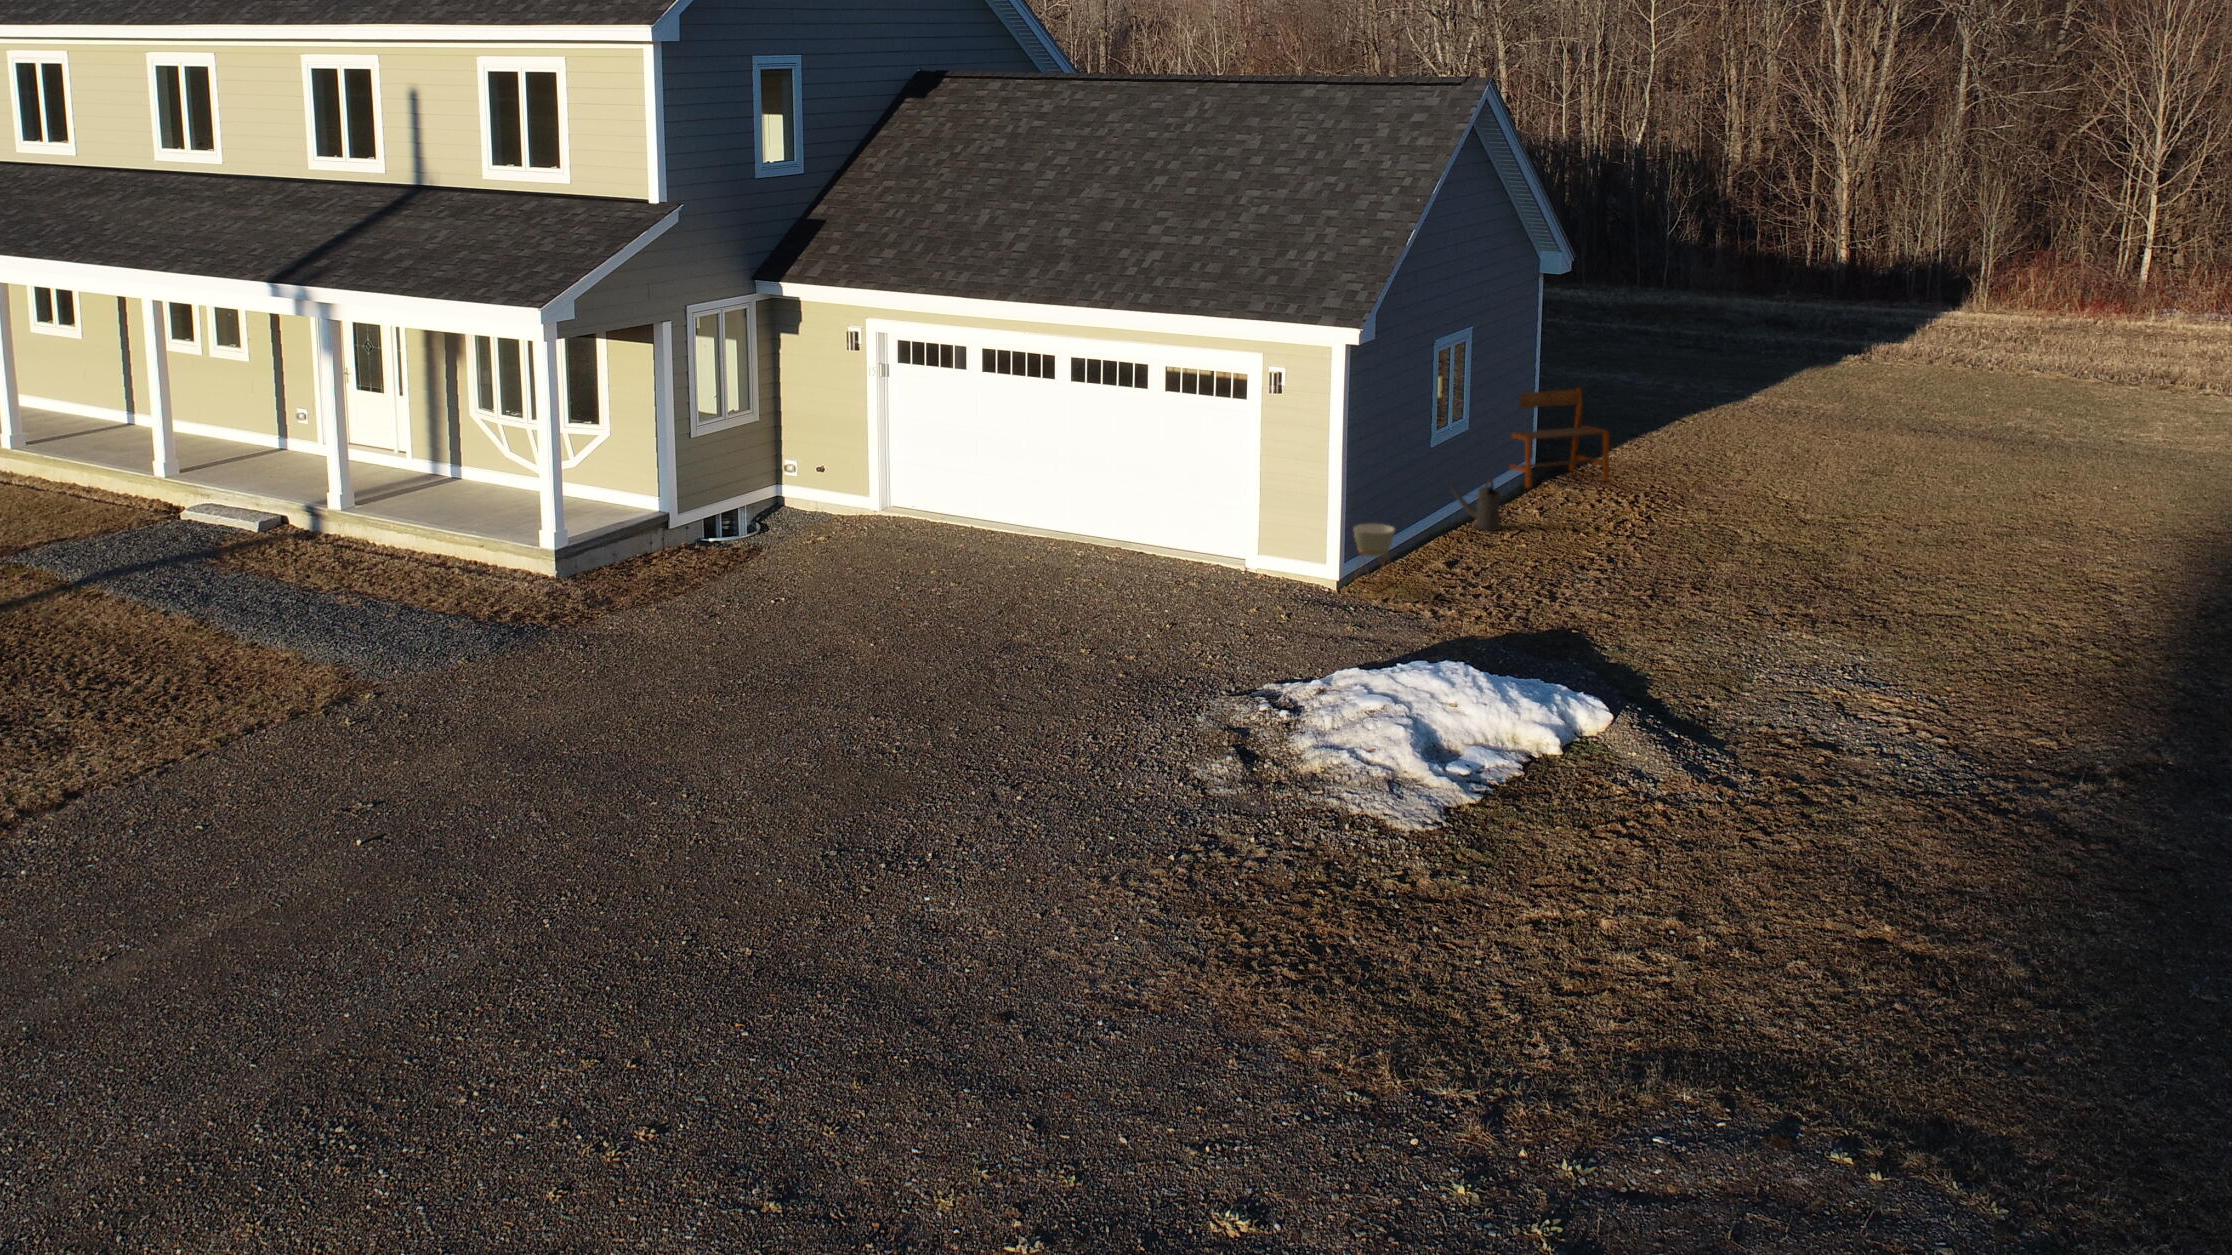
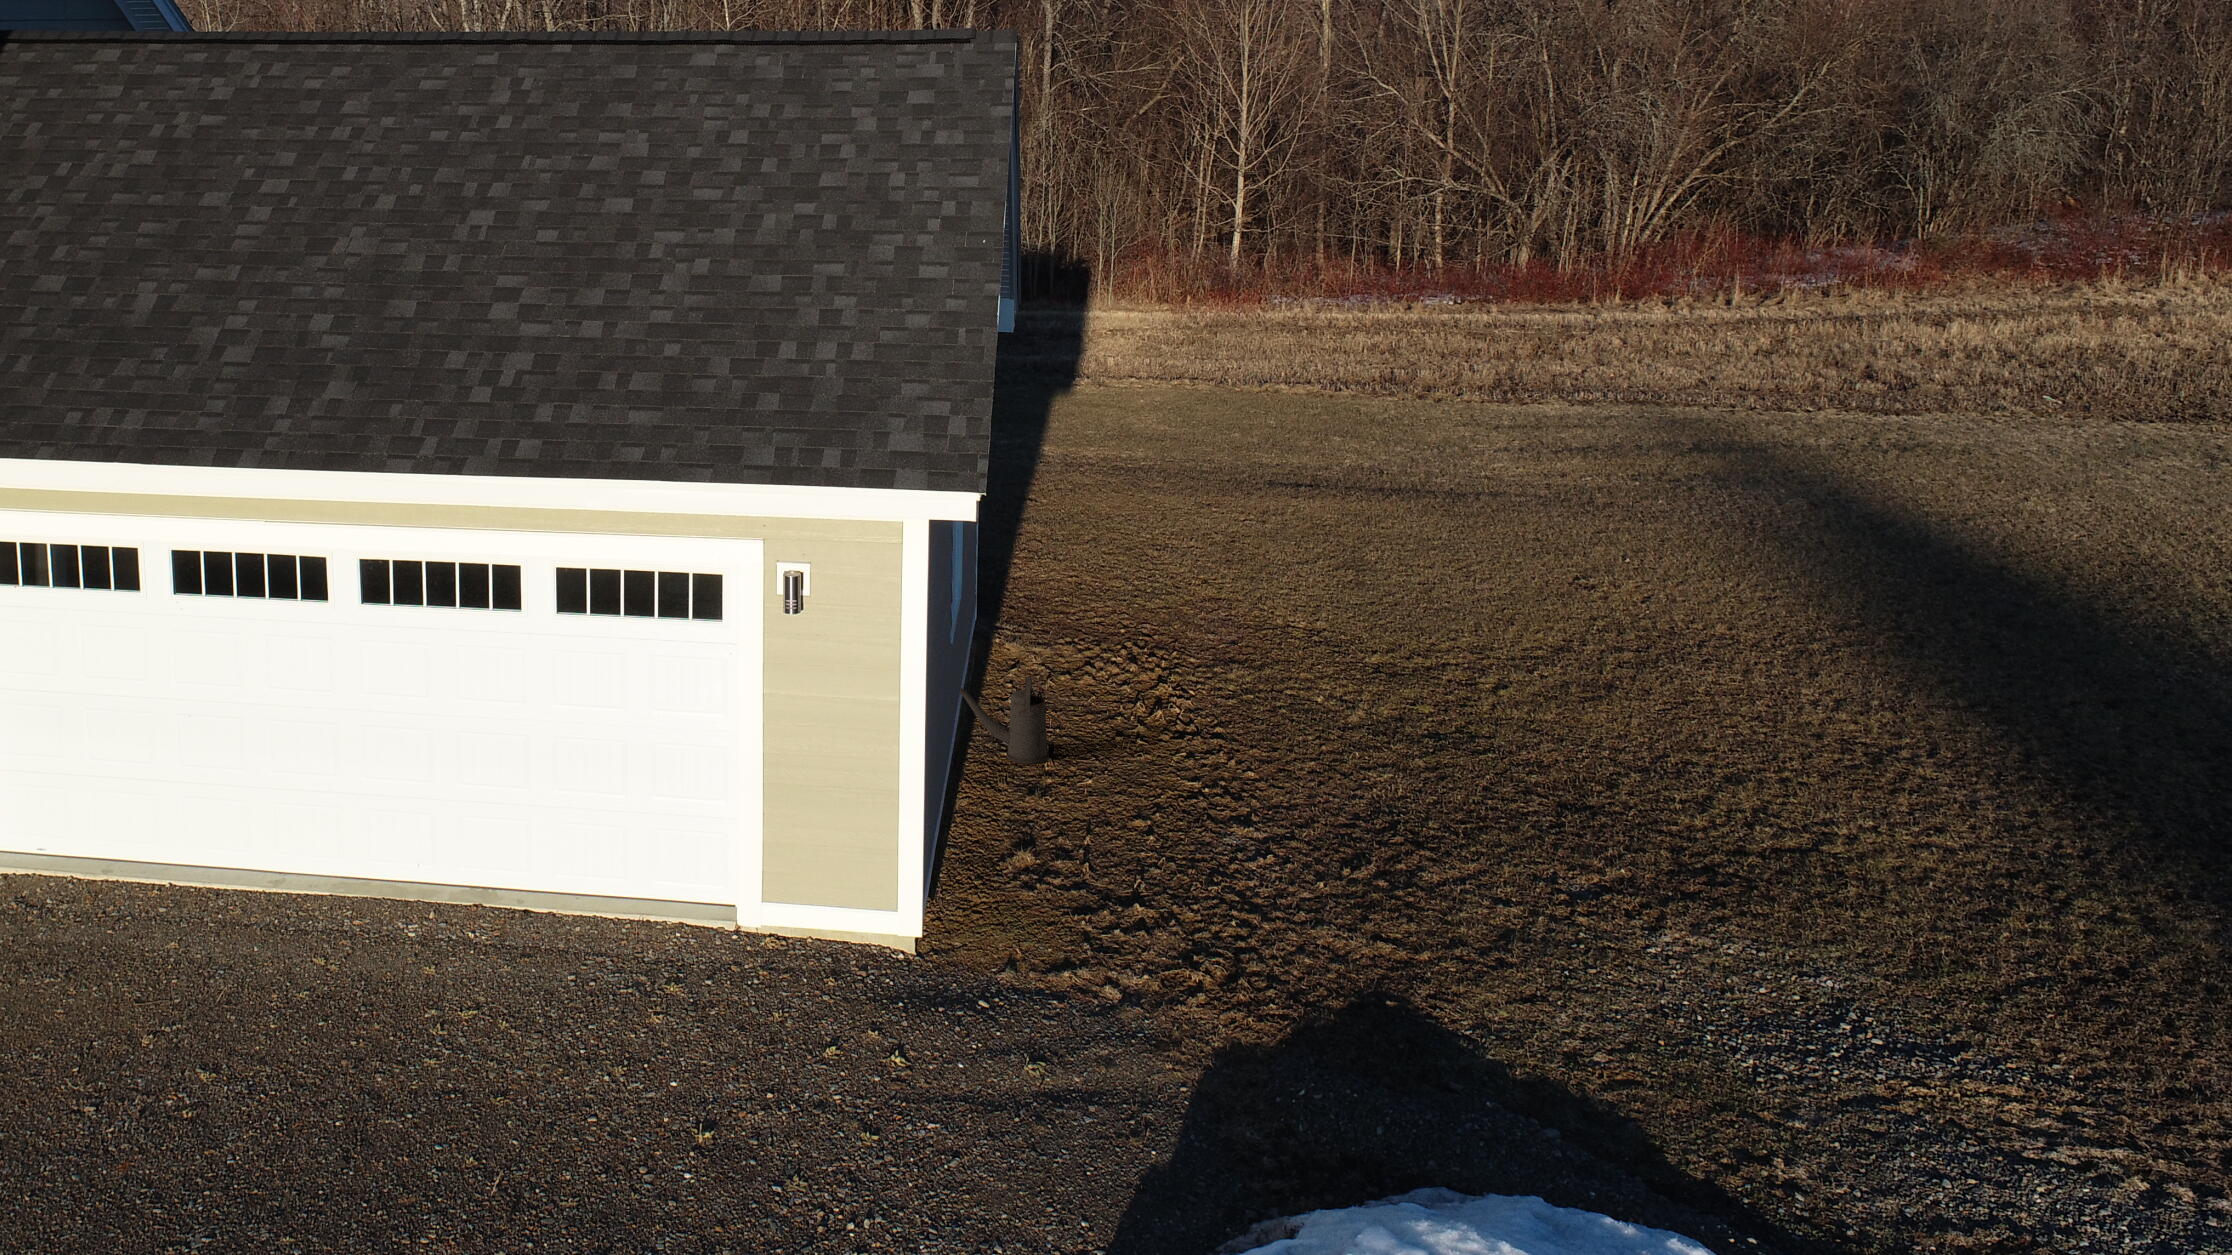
bench: present [1510,388,1609,488] -> none [961,494,1117,661]
planter: present [1354,524,1395,591] -> none [917,818,991,946]

